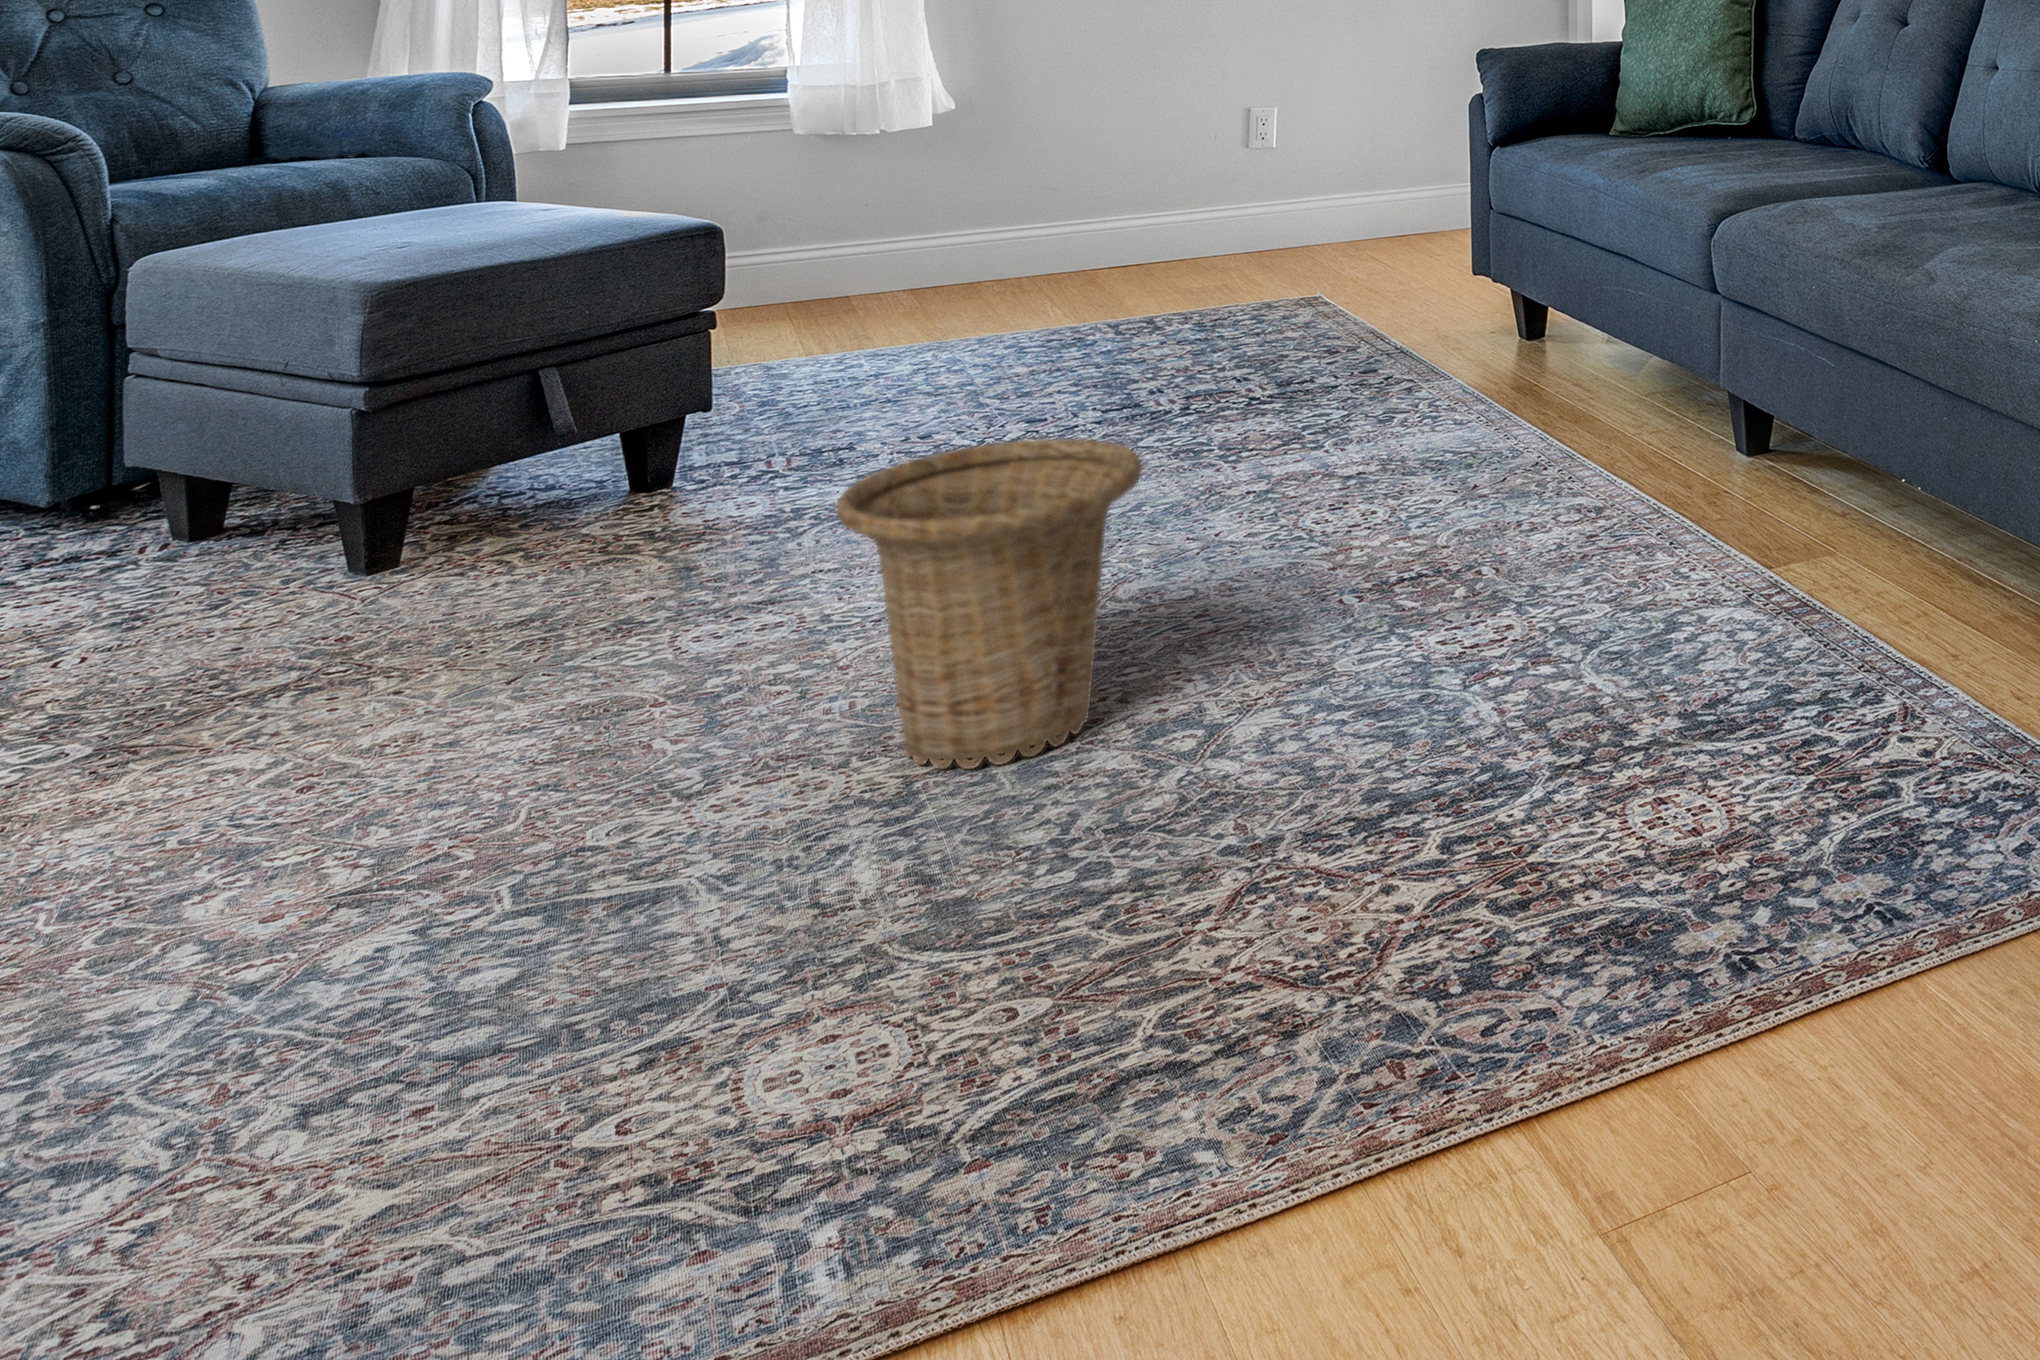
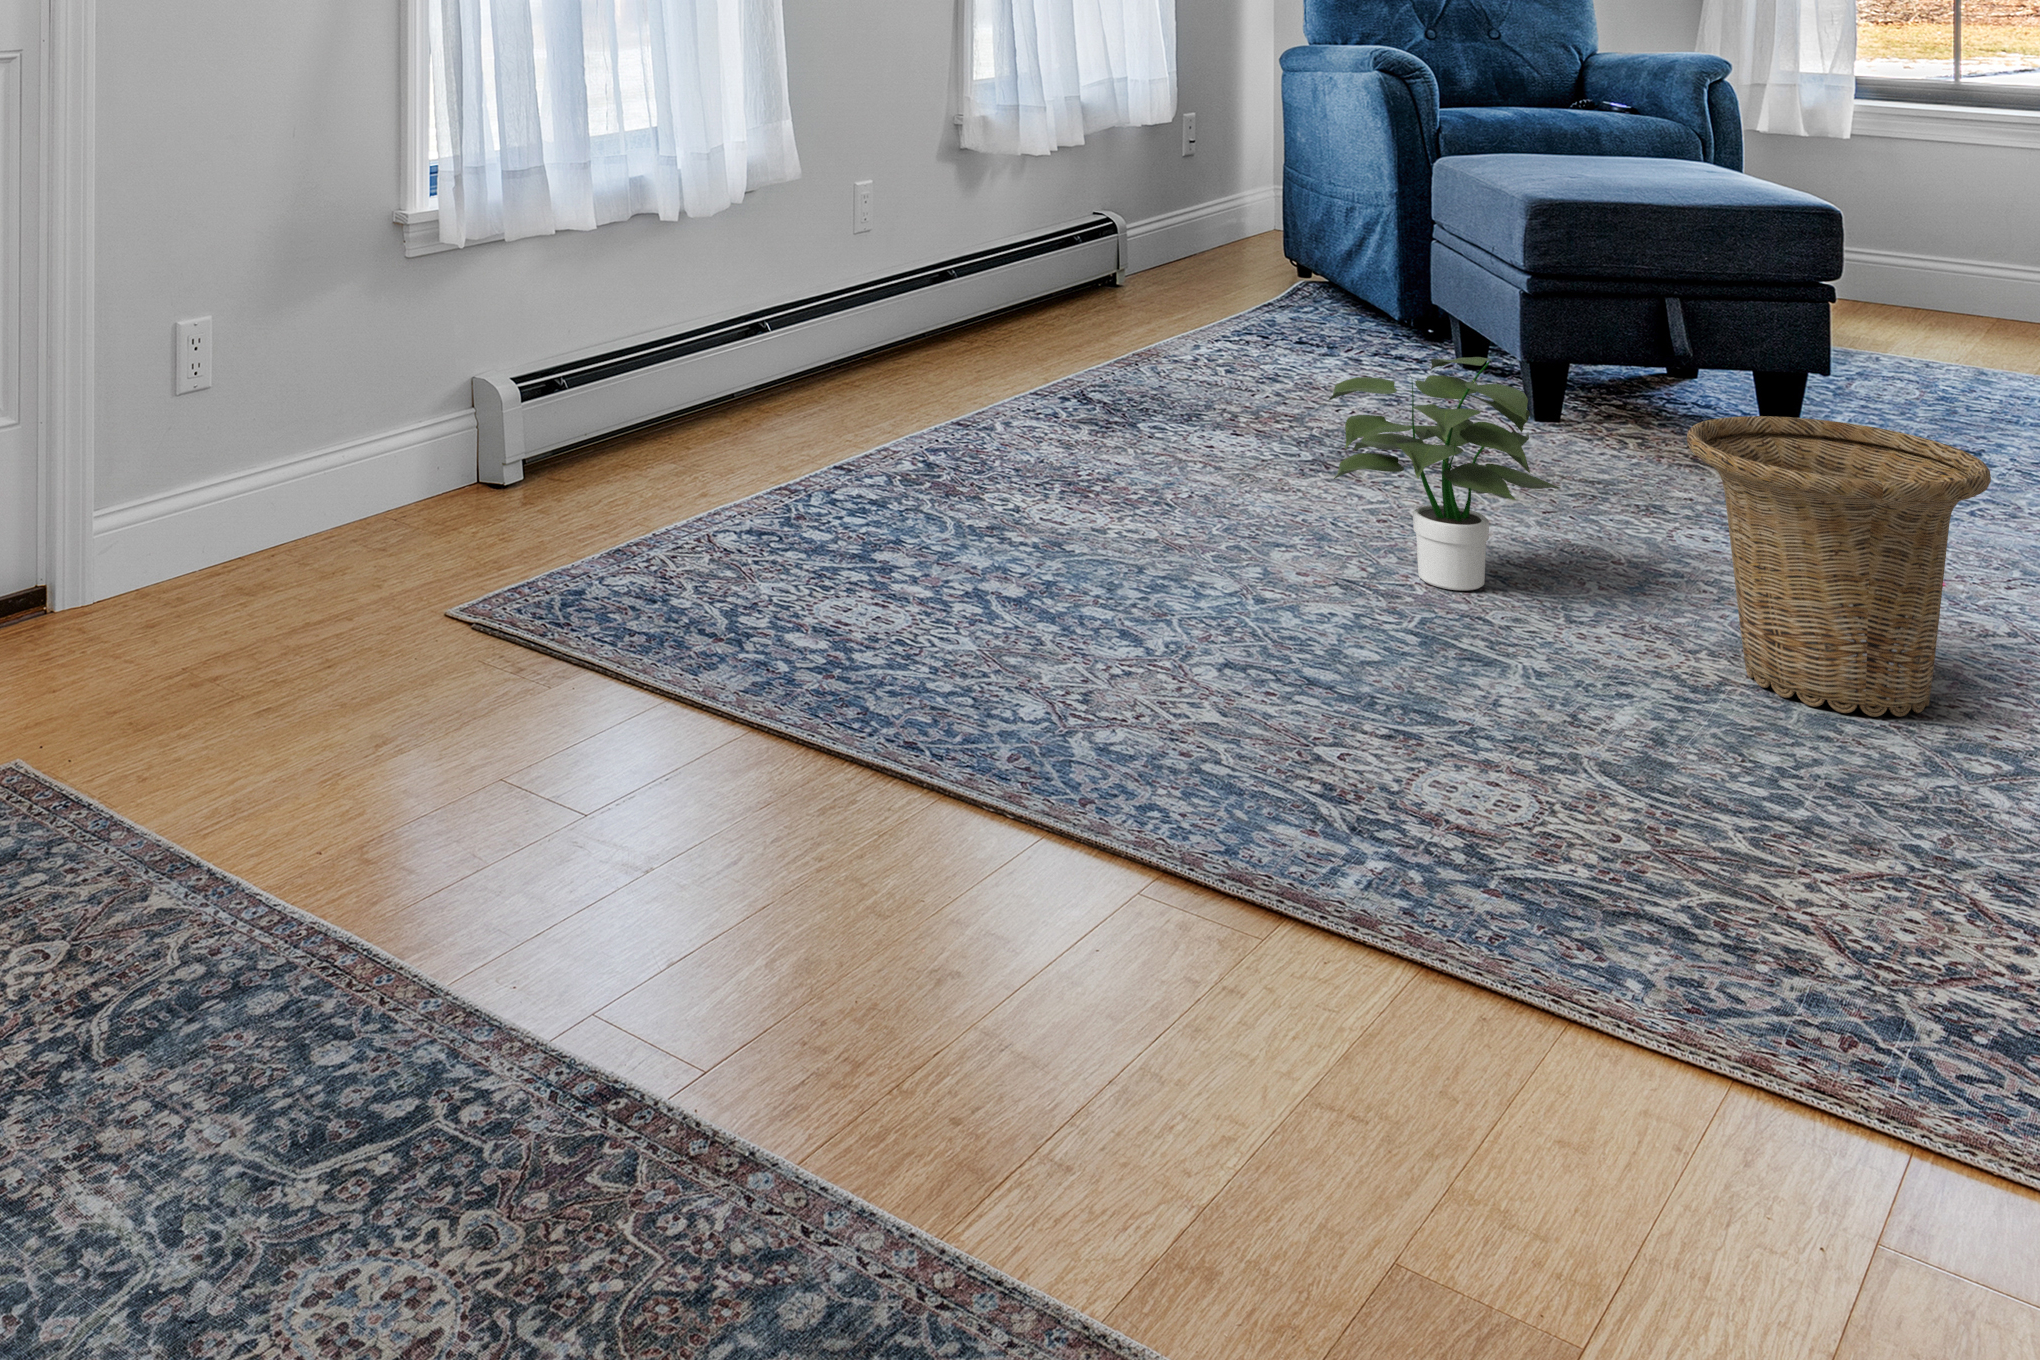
potted plant: none [279,507,621,842] -> present [1328,357,1560,591]

